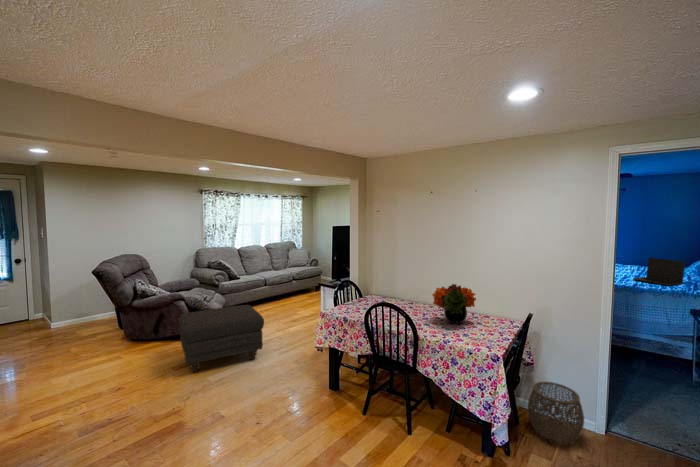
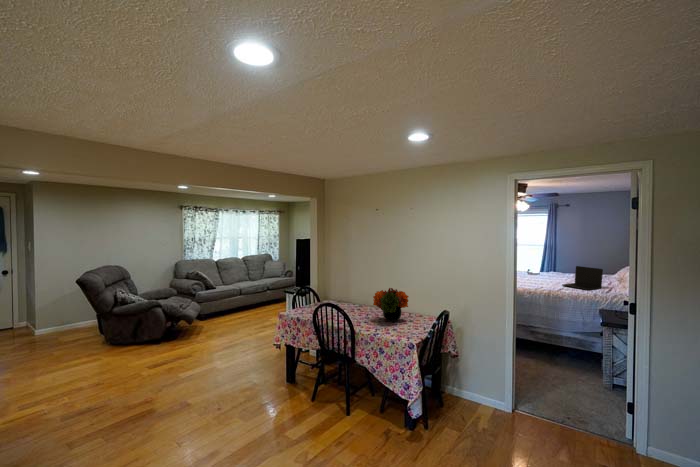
ottoman: present [179,305,264,372] -> none [155,311,232,371]
woven basket: present [528,382,584,443] -> none [449,370,493,420]

